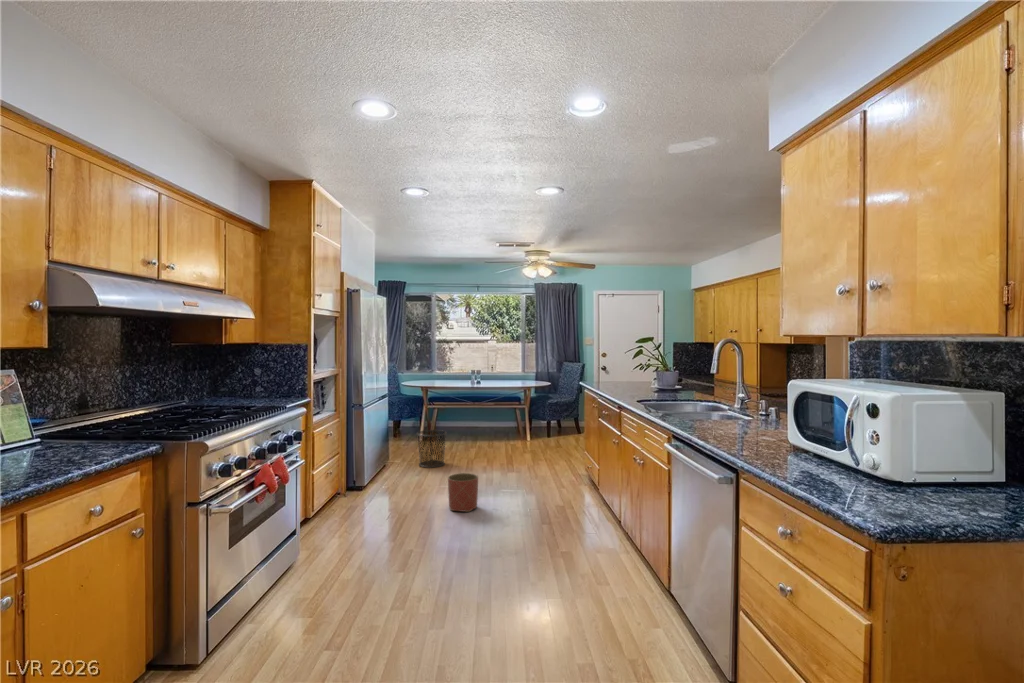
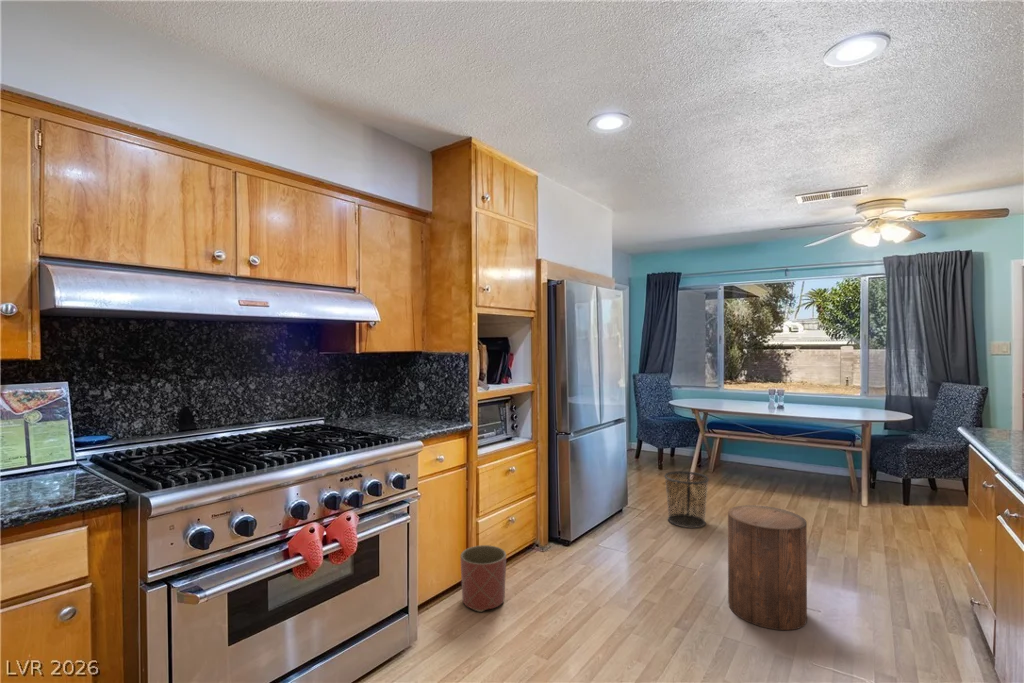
stool: none [477,435,518,500] -> present [728,505,807,630]
planter: present [448,473,478,512] -> present [461,545,506,612]

